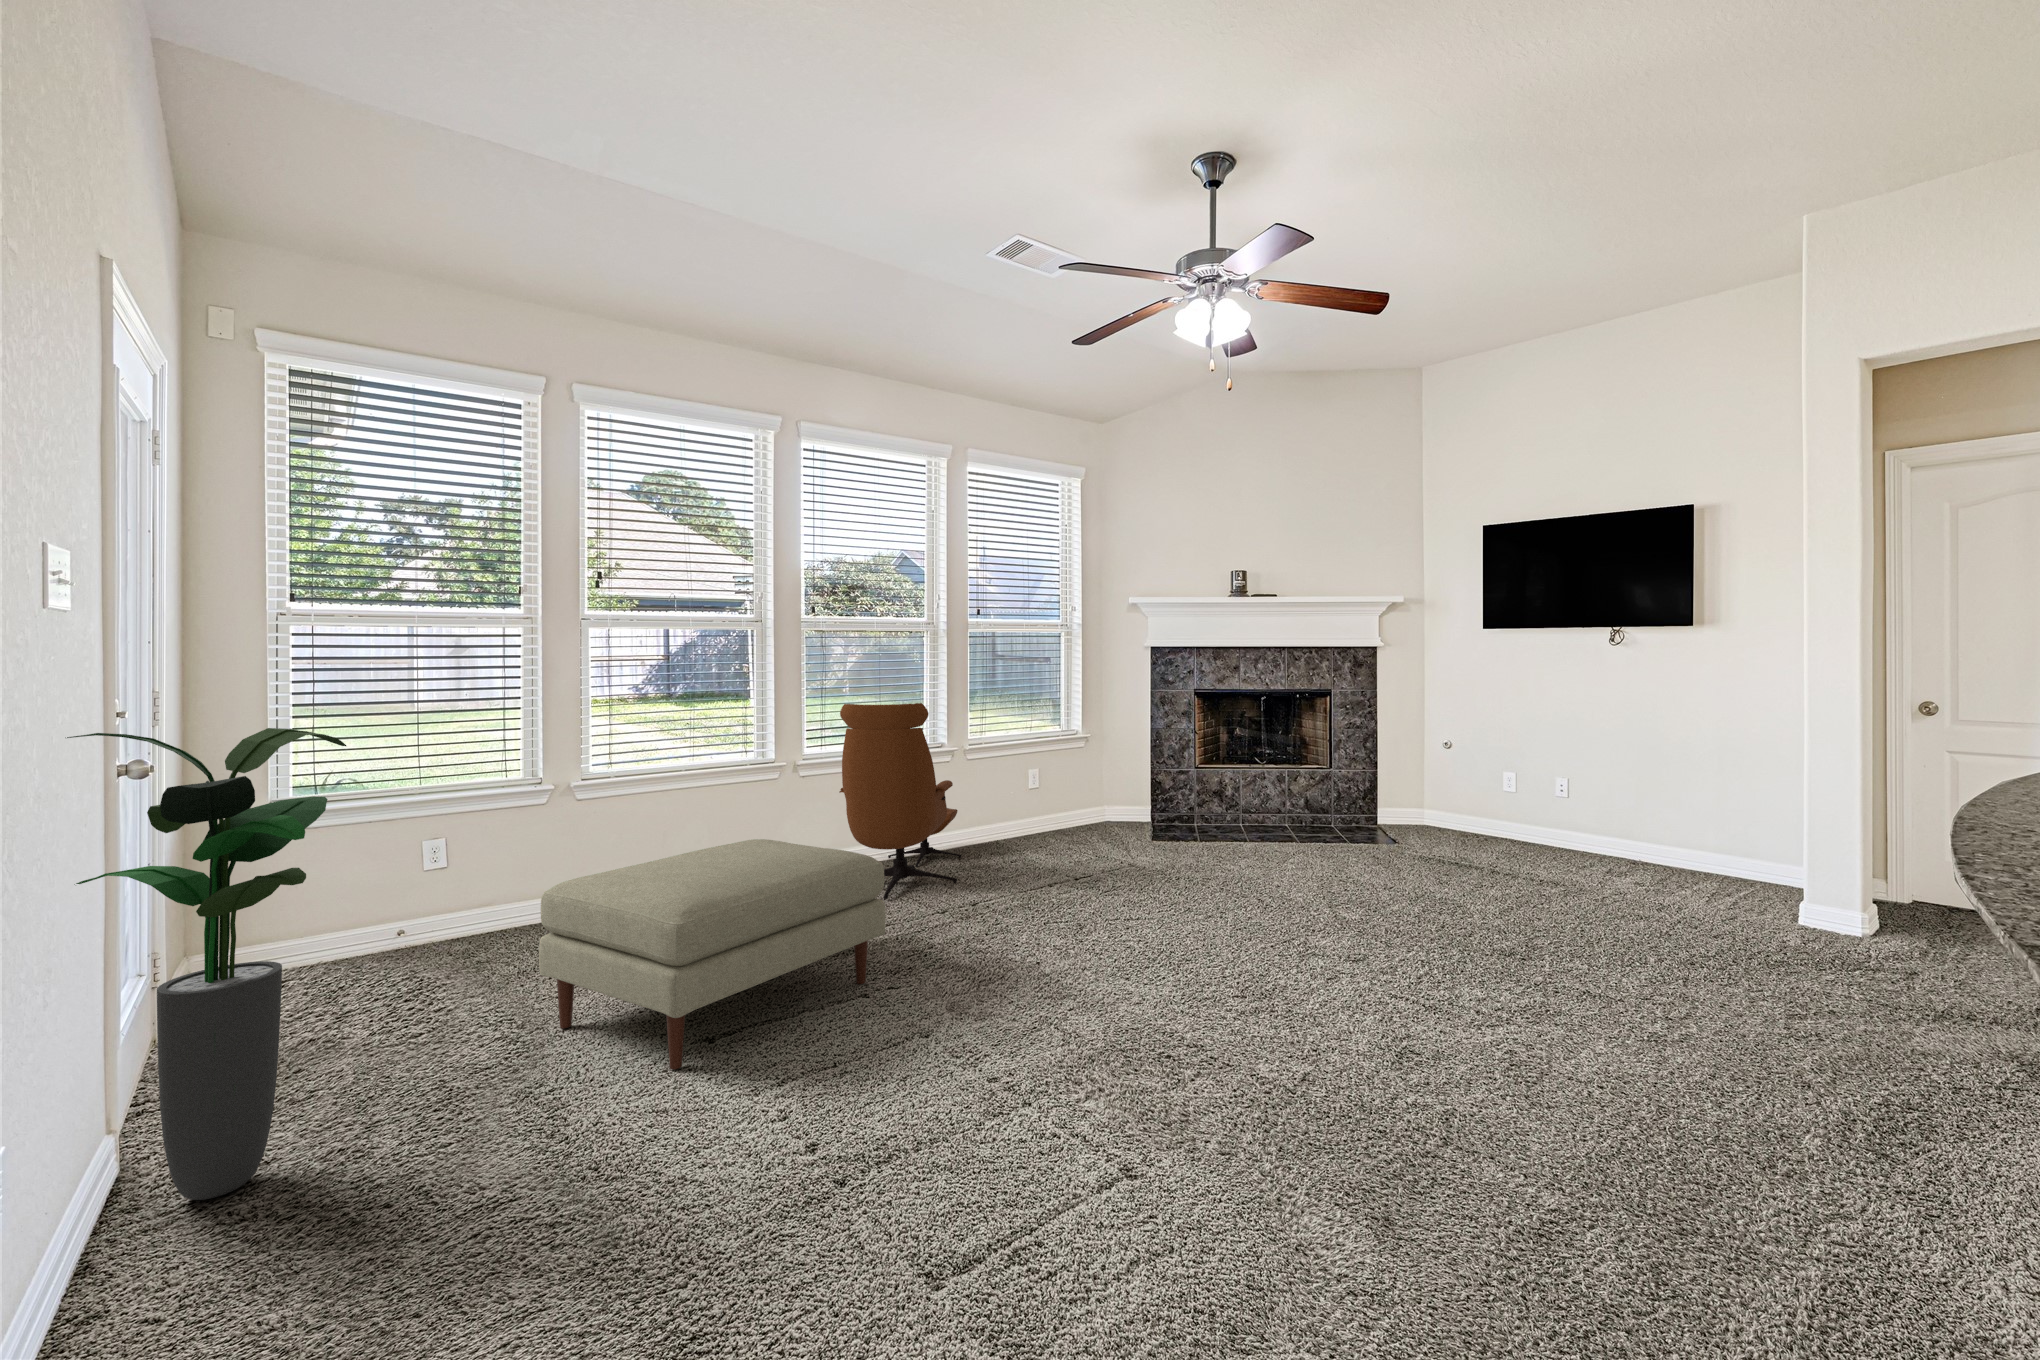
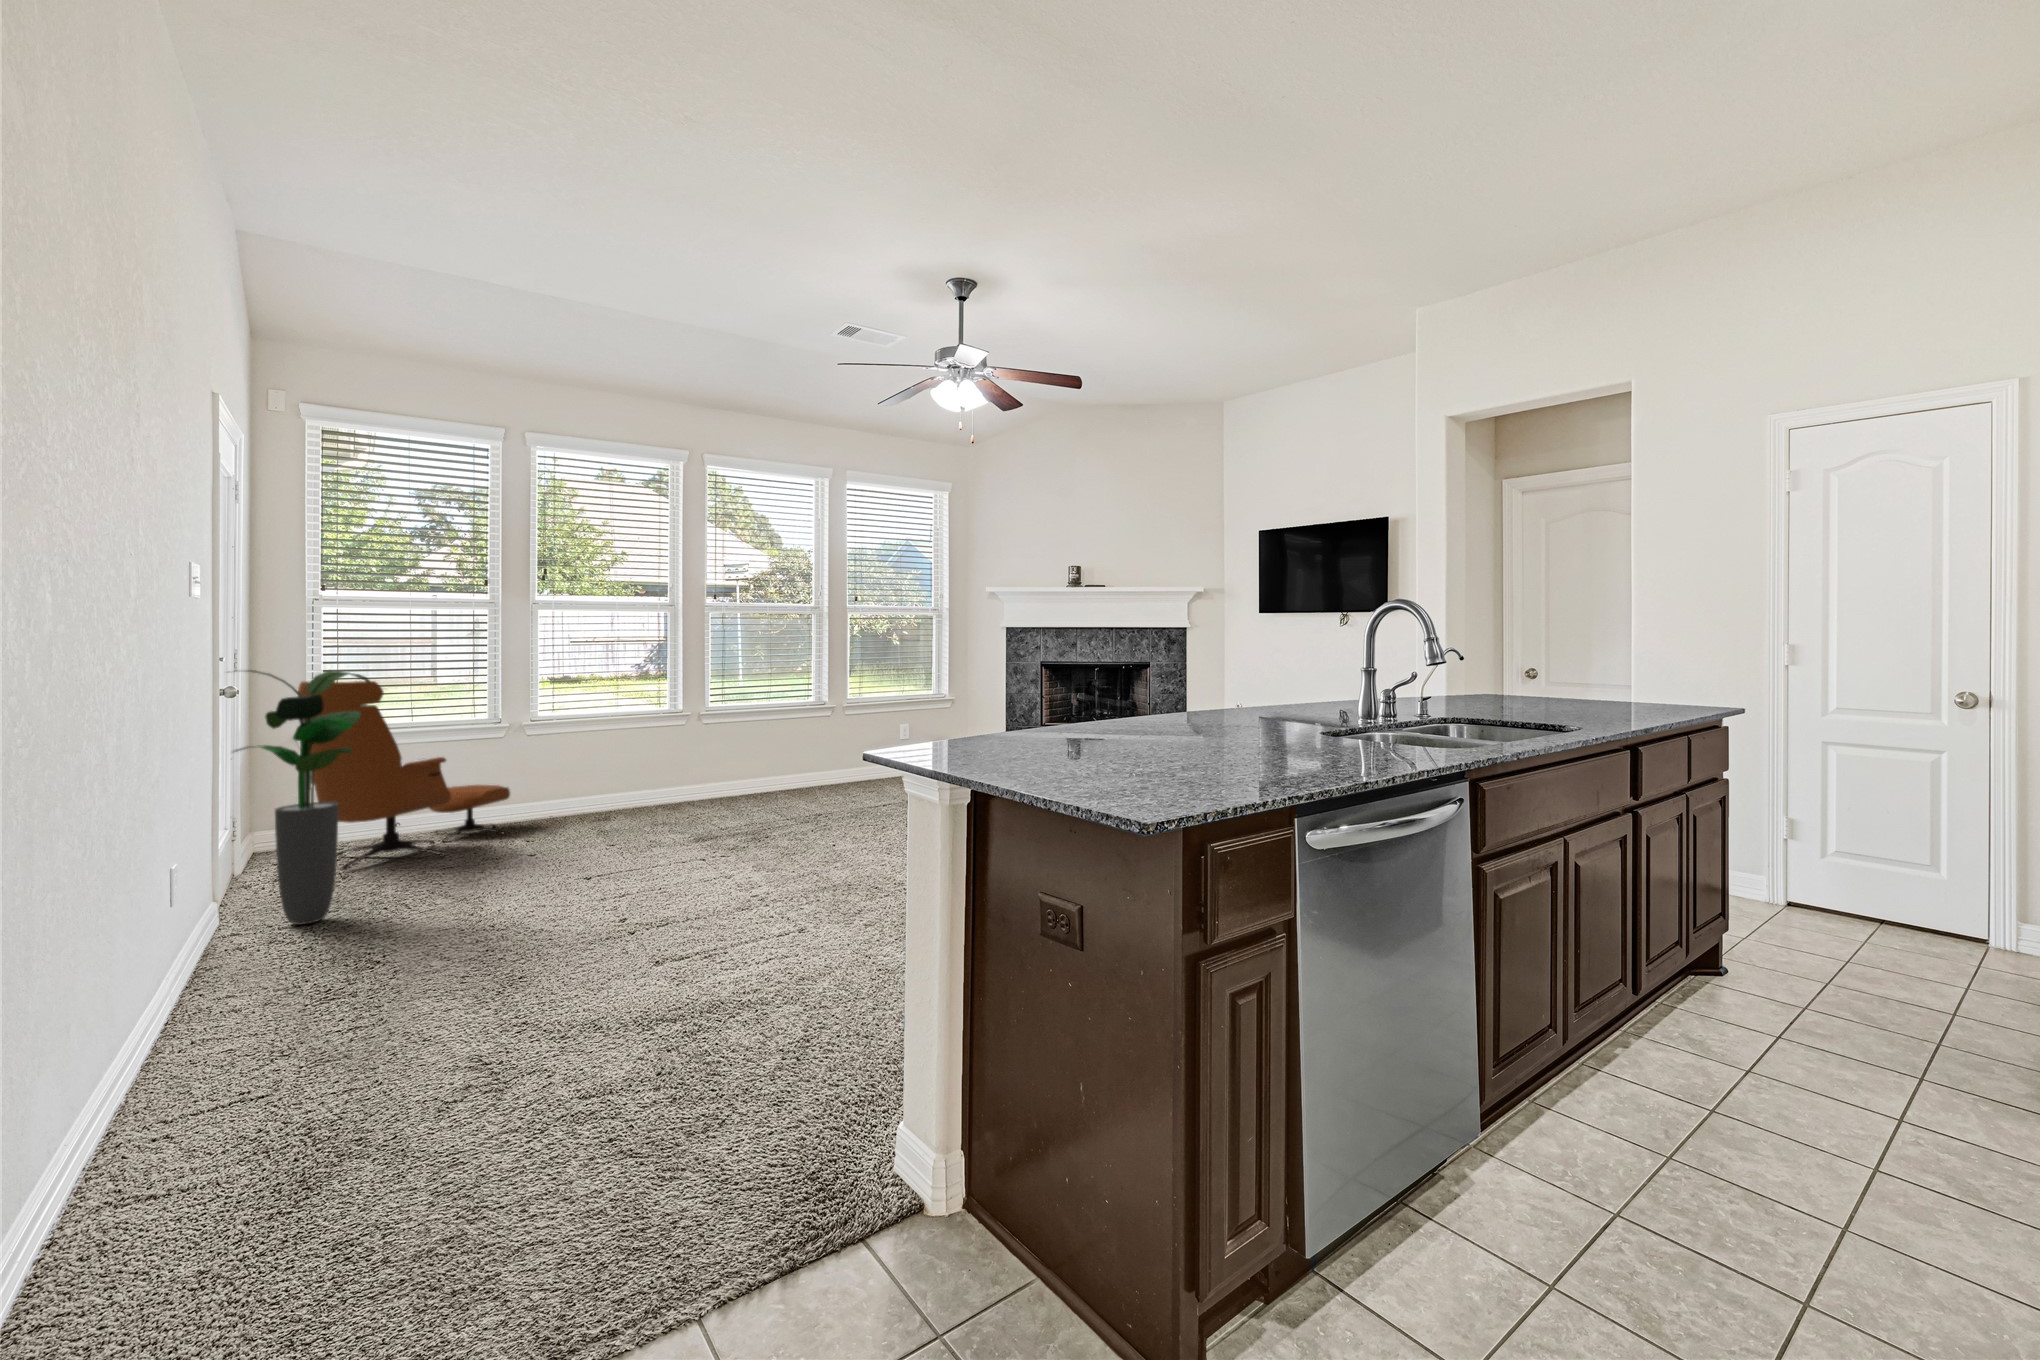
lounge chair: present [840,703,961,899] -> present [298,681,510,870]
ottoman: present [539,839,885,1070] -> none [490,761,725,887]

